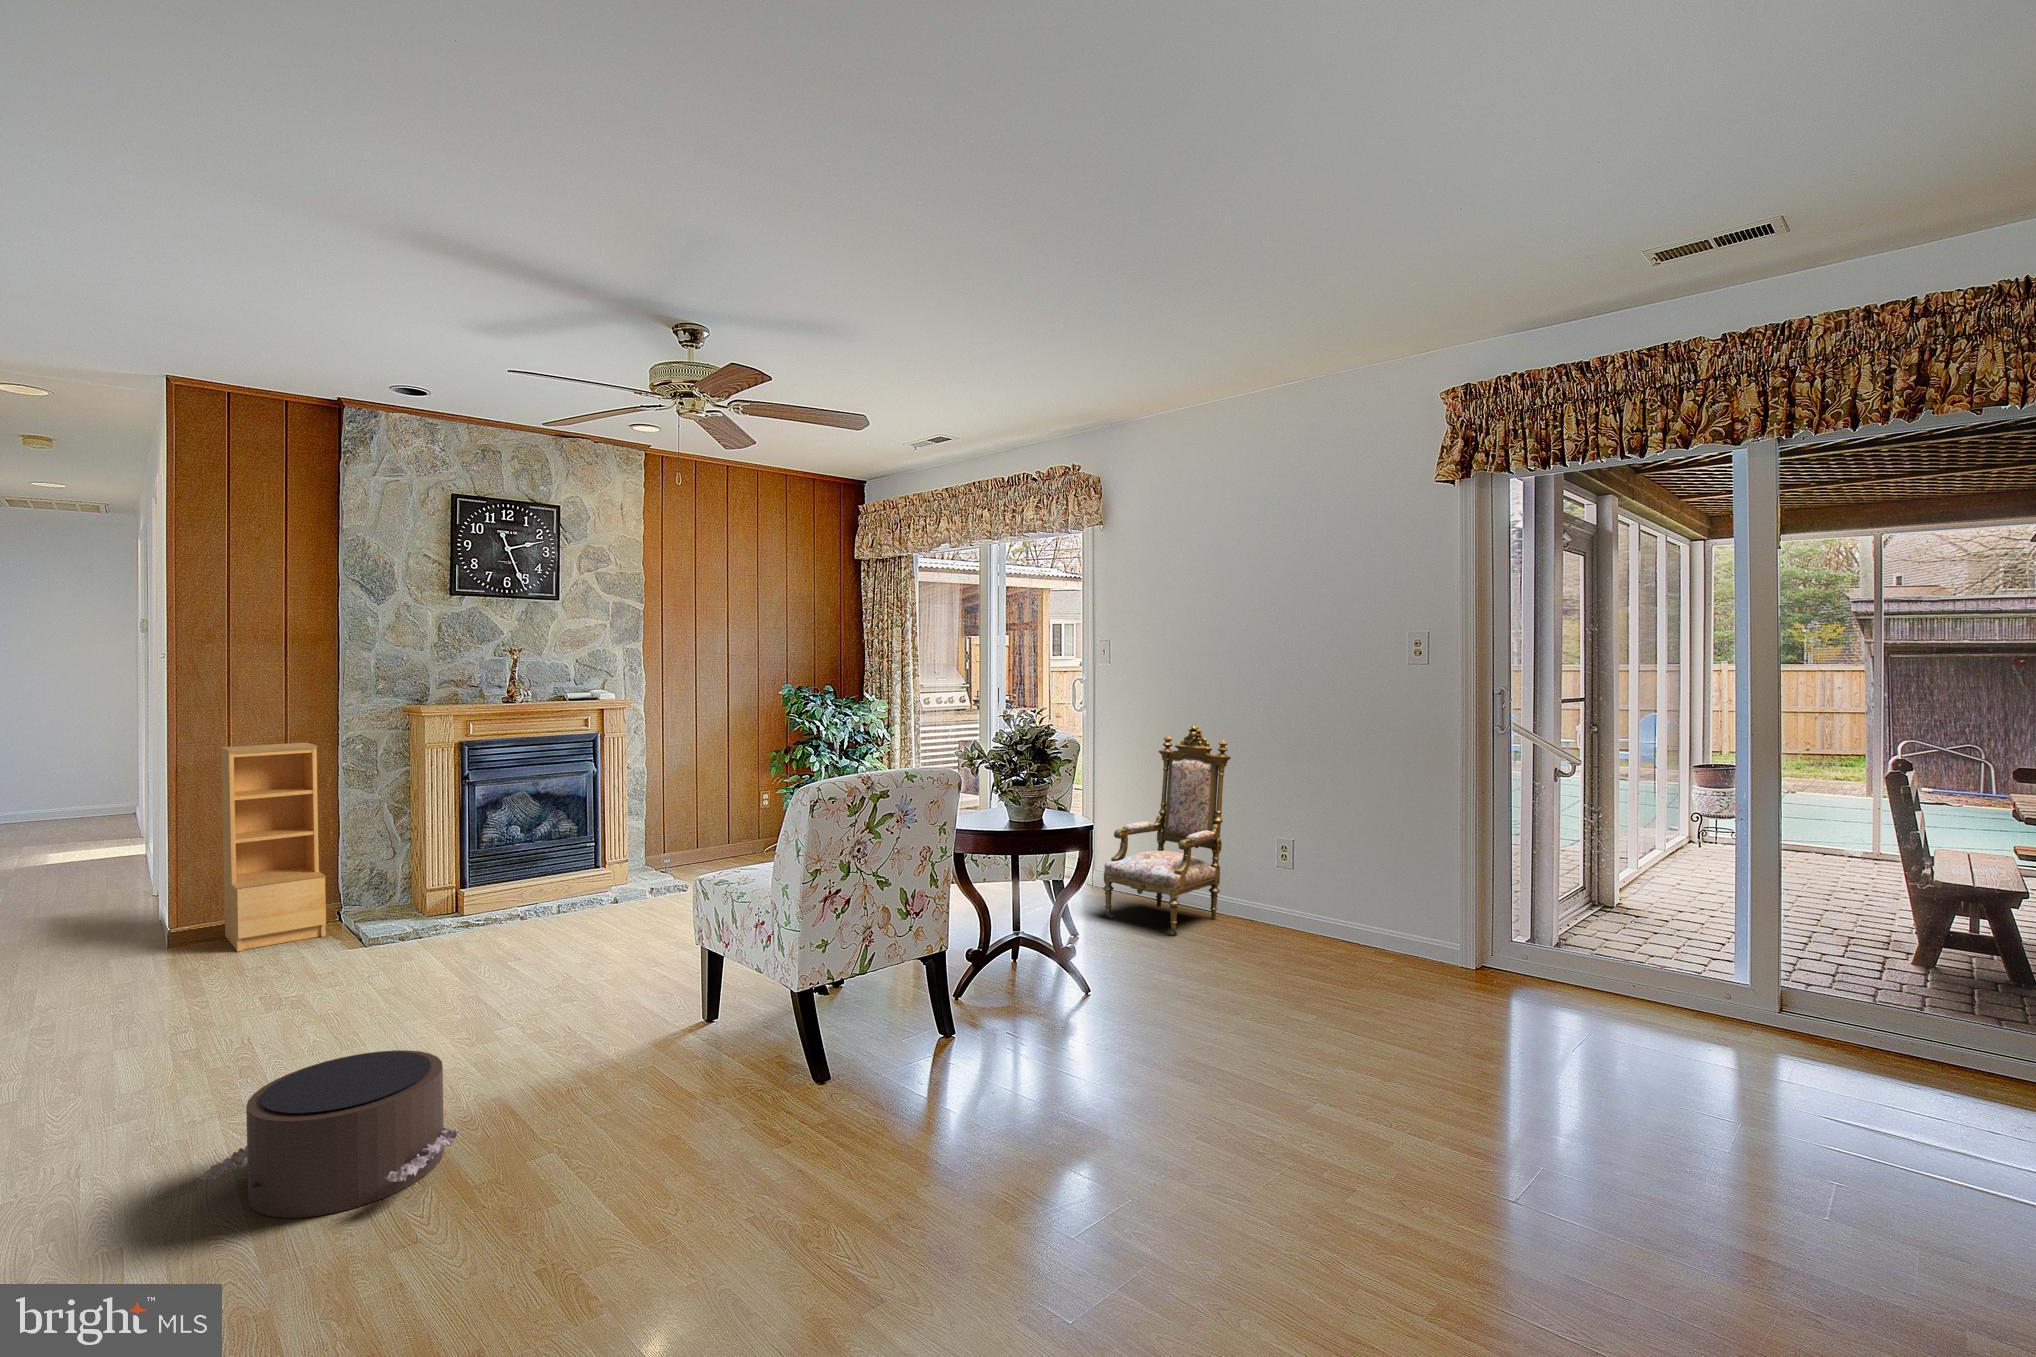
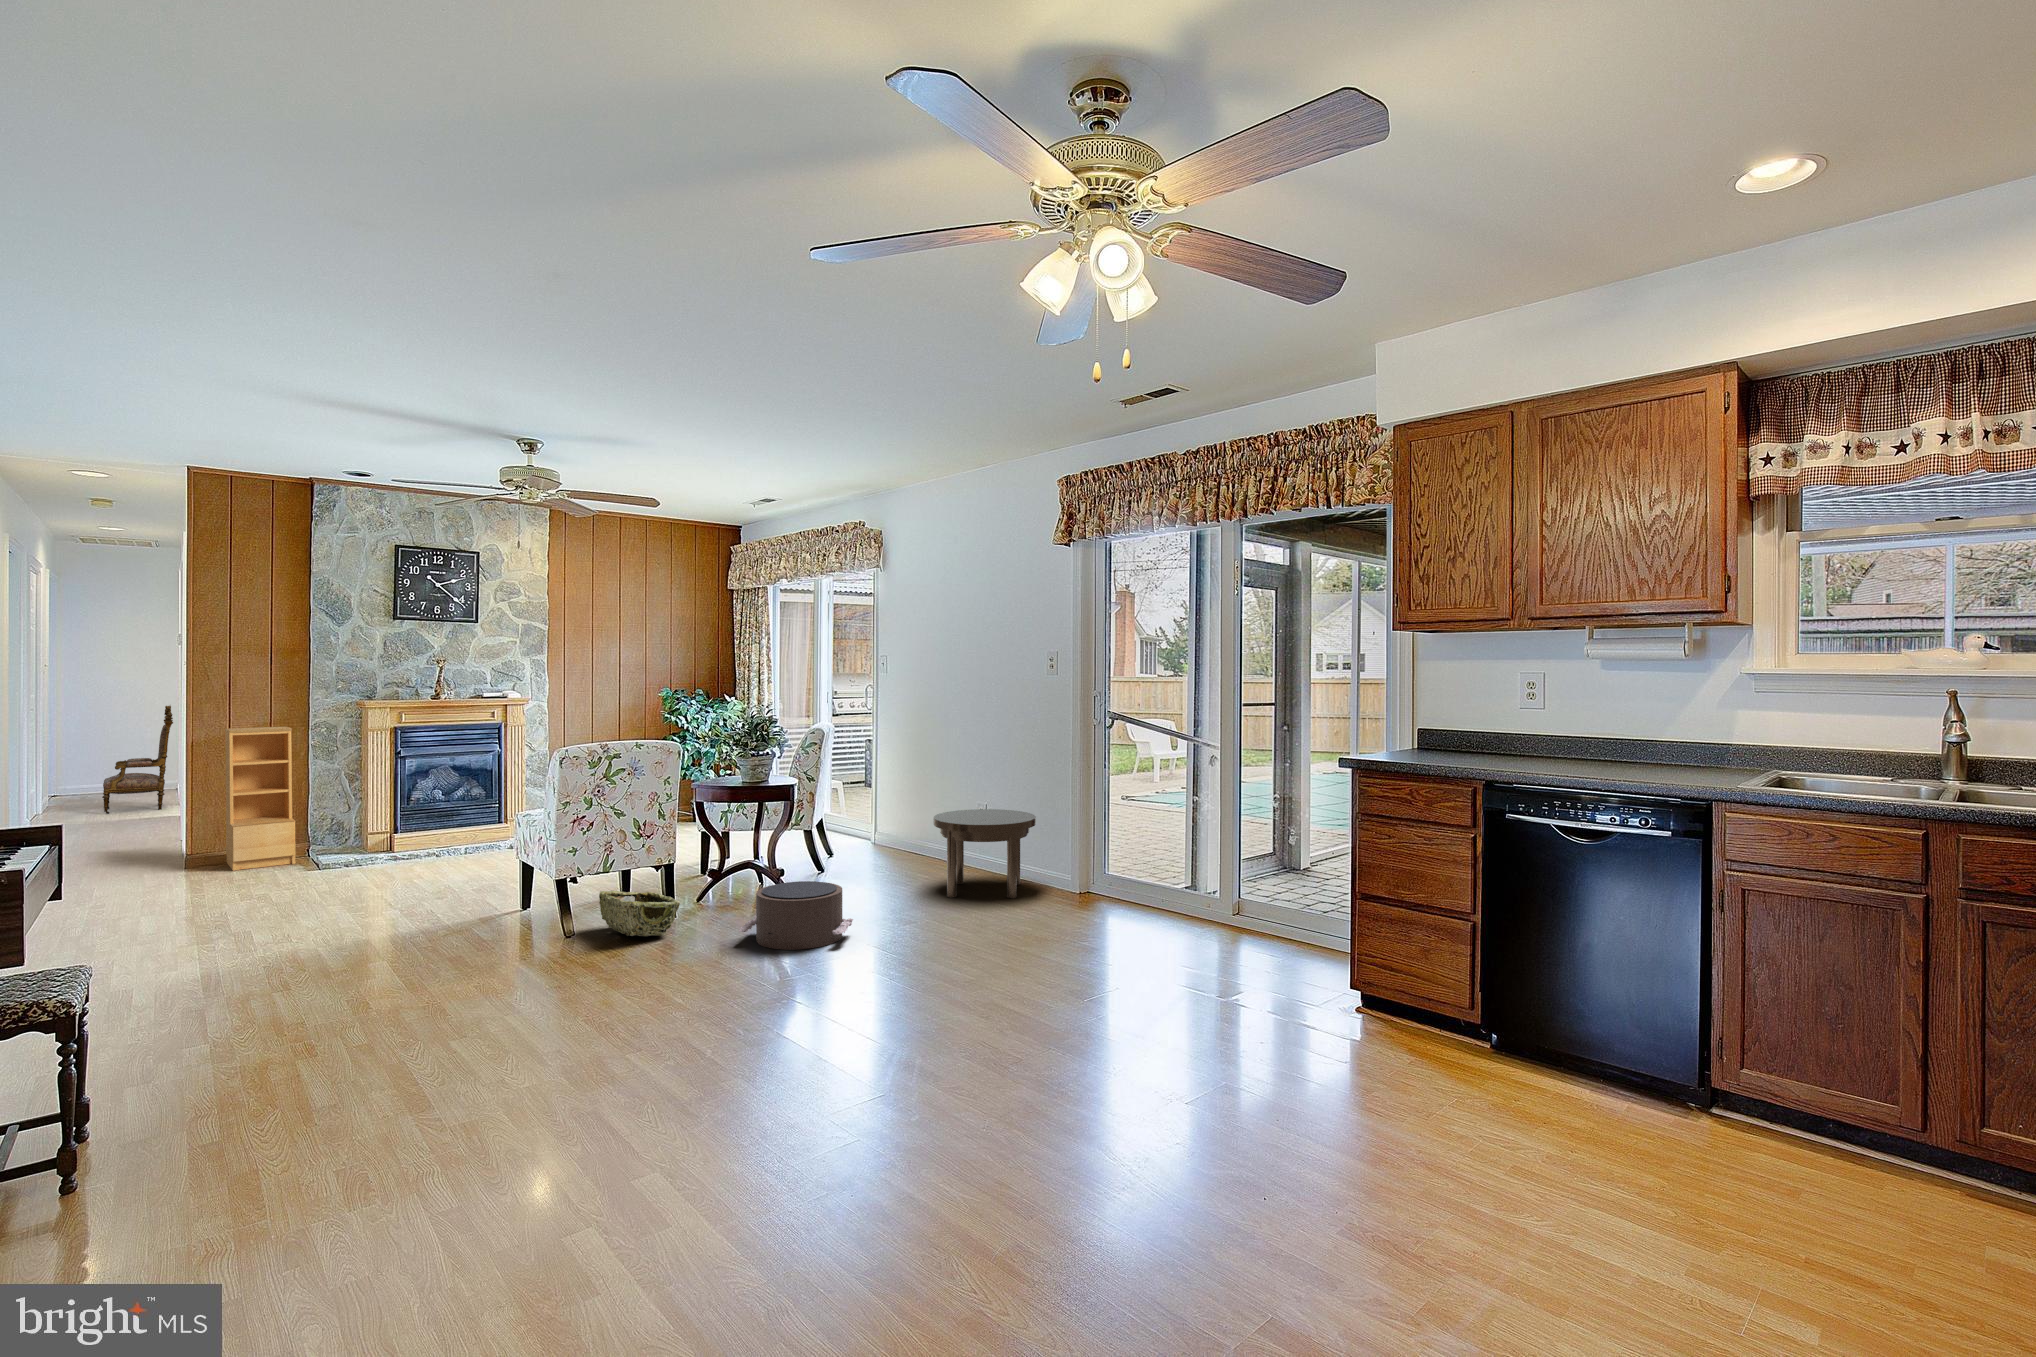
armchair: present [1103,724,1231,935] -> present [102,706,173,814]
side table: none [1276,850,1429,985] -> present [934,809,1036,898]
woven basket: none [863,1002,1001,1089] -> present [599,891,680,937]
pouf: present [200,1050,463,1218] -> present [739,881,853,950]

